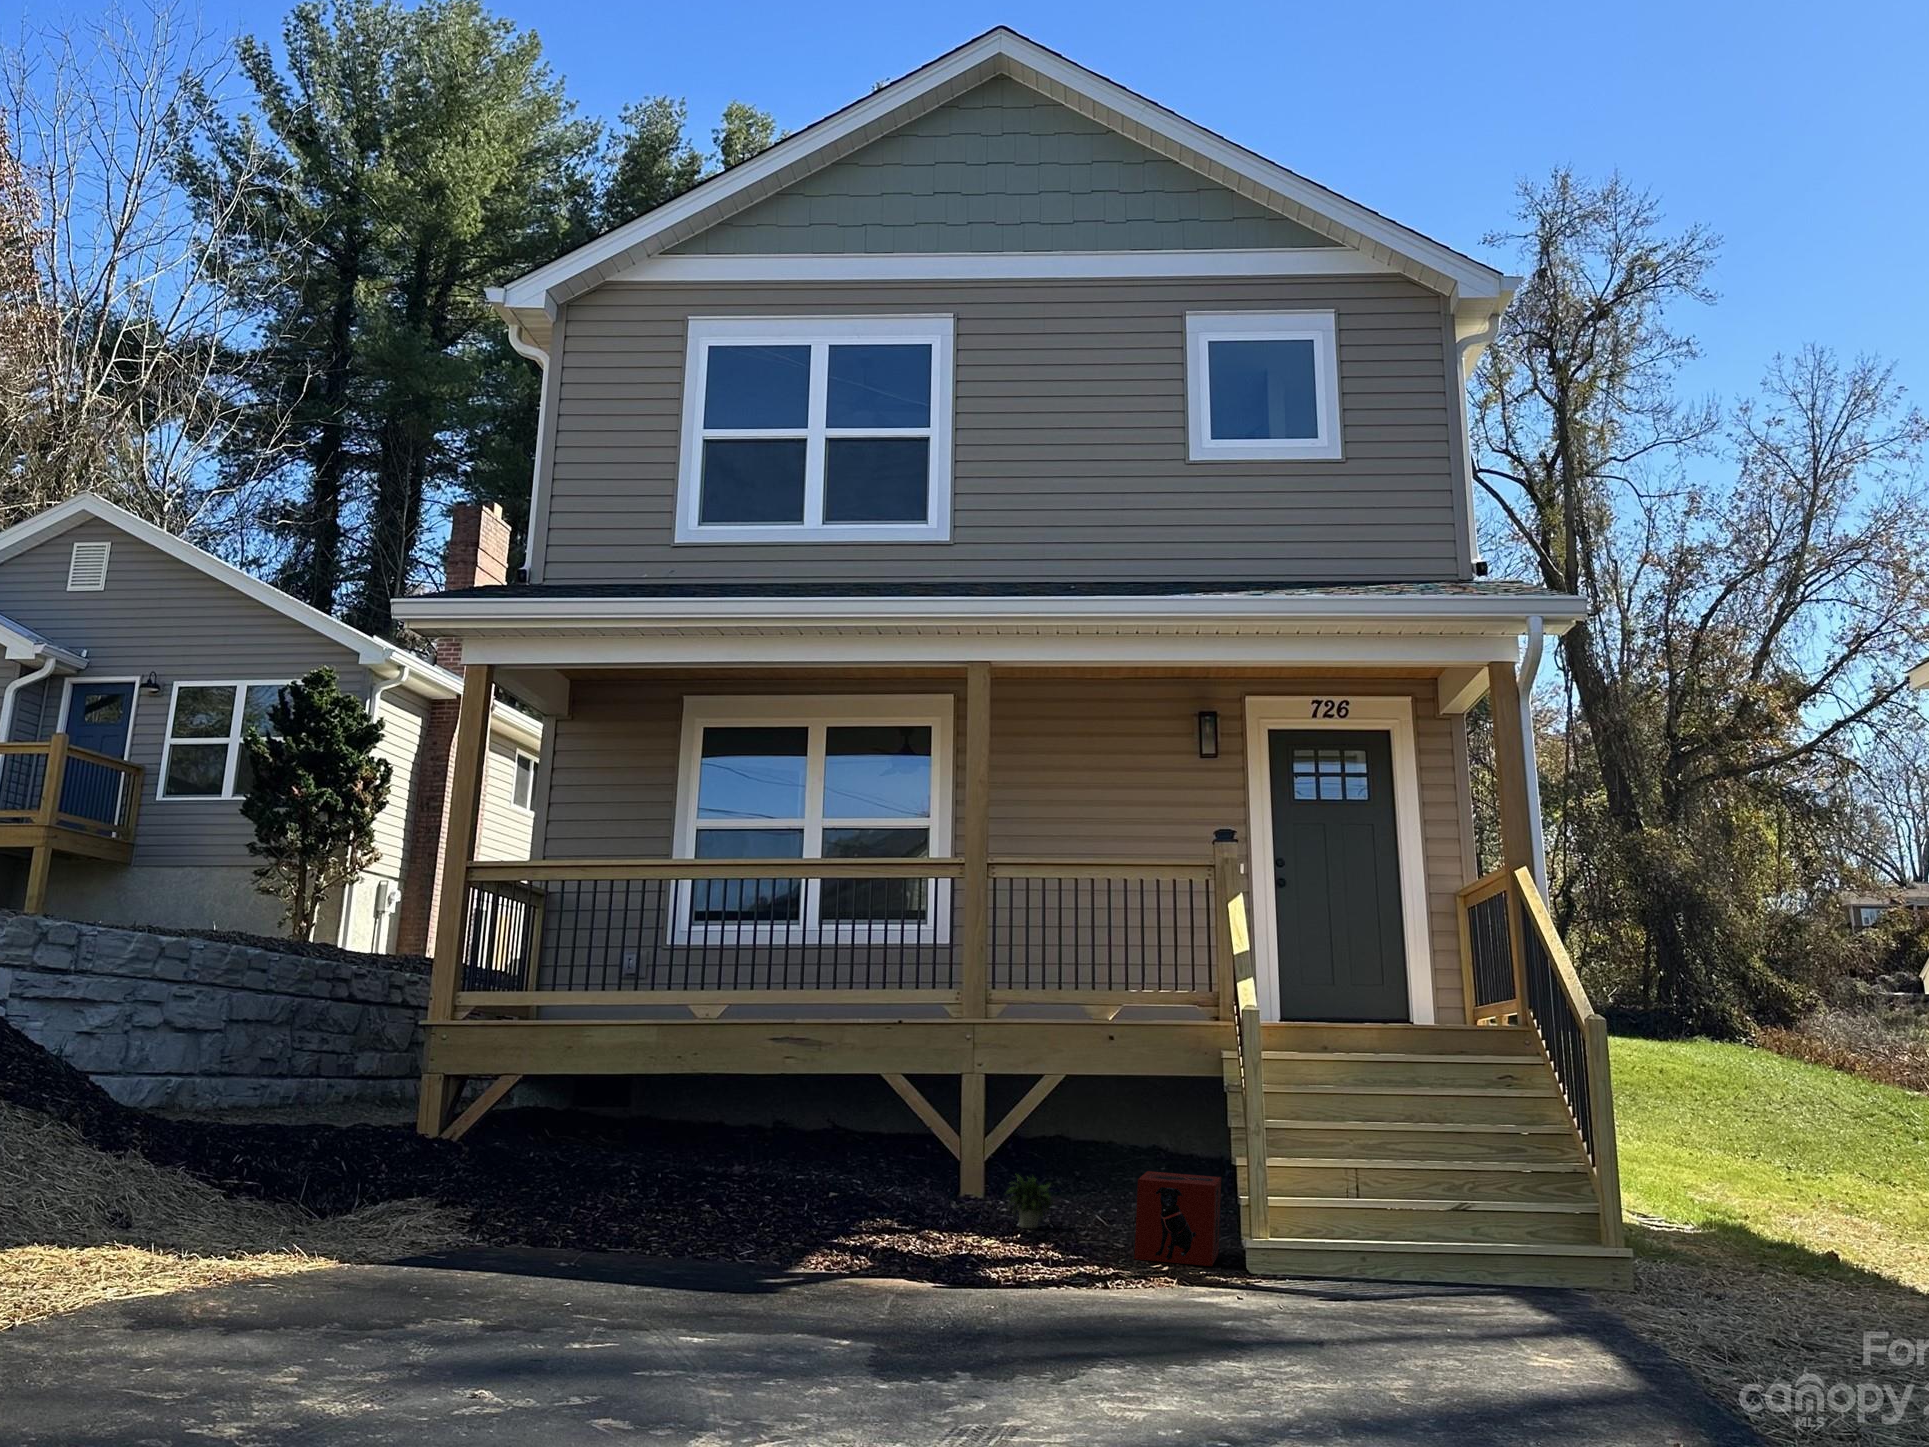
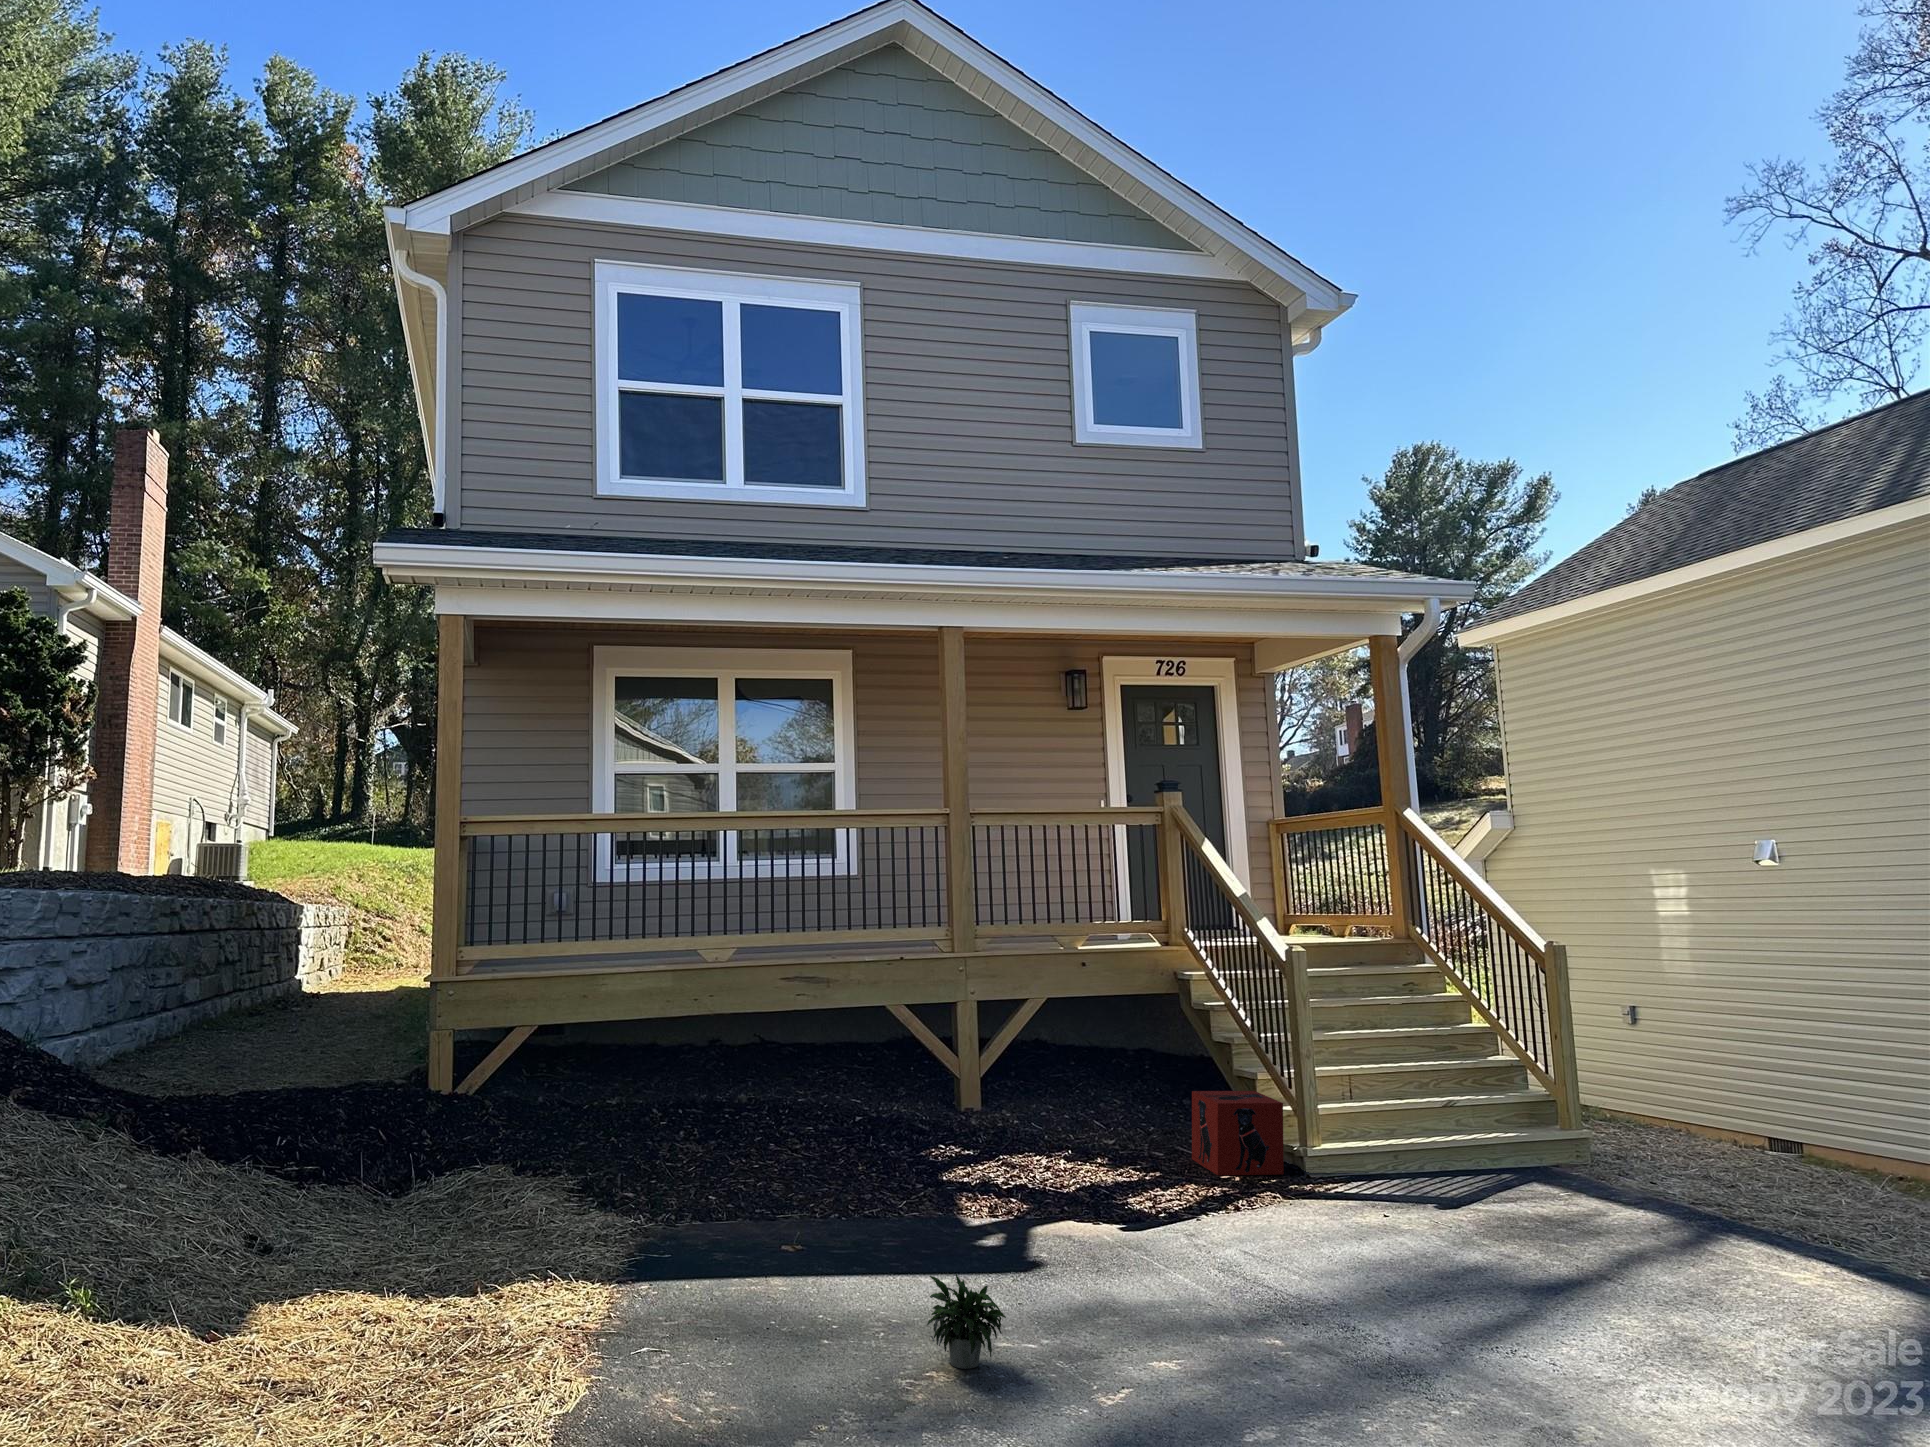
potted plant: present [1005,1175,1053,1228] -> present [927,1274,1006,1369]

